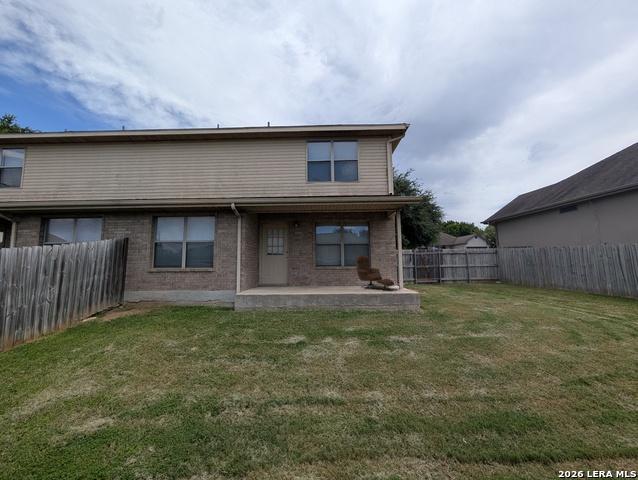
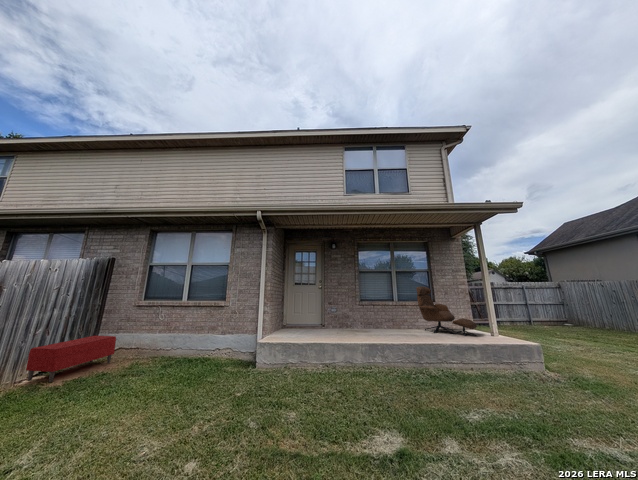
bench: none [85,292,138,320] -> present [26,336,116,382]

